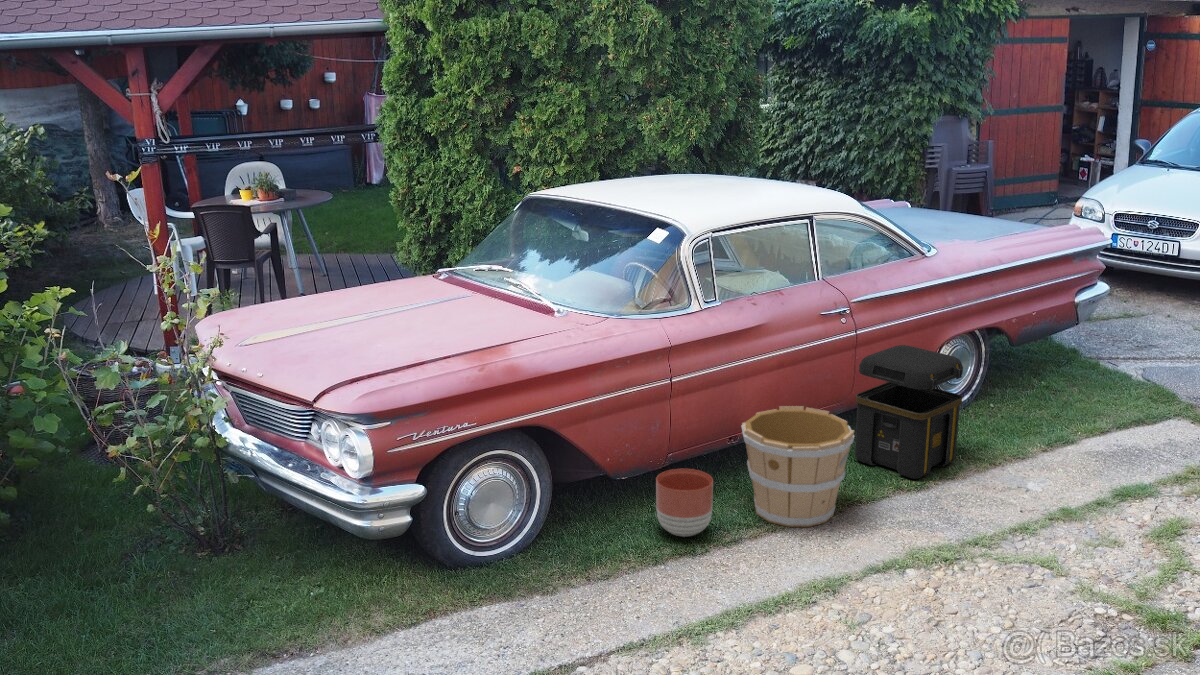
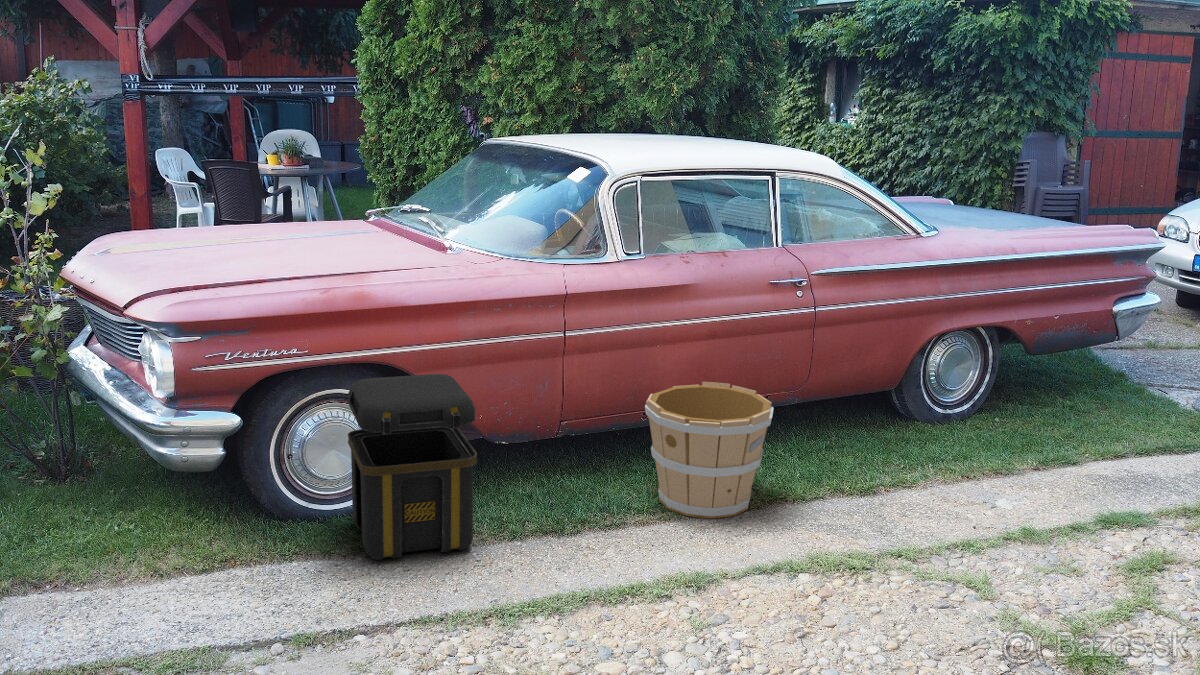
toolbox: present [855,345,963,479] -> present [348,374,477,560]
planter: present [656,469,713,537] -> none [534,438,599,514]

